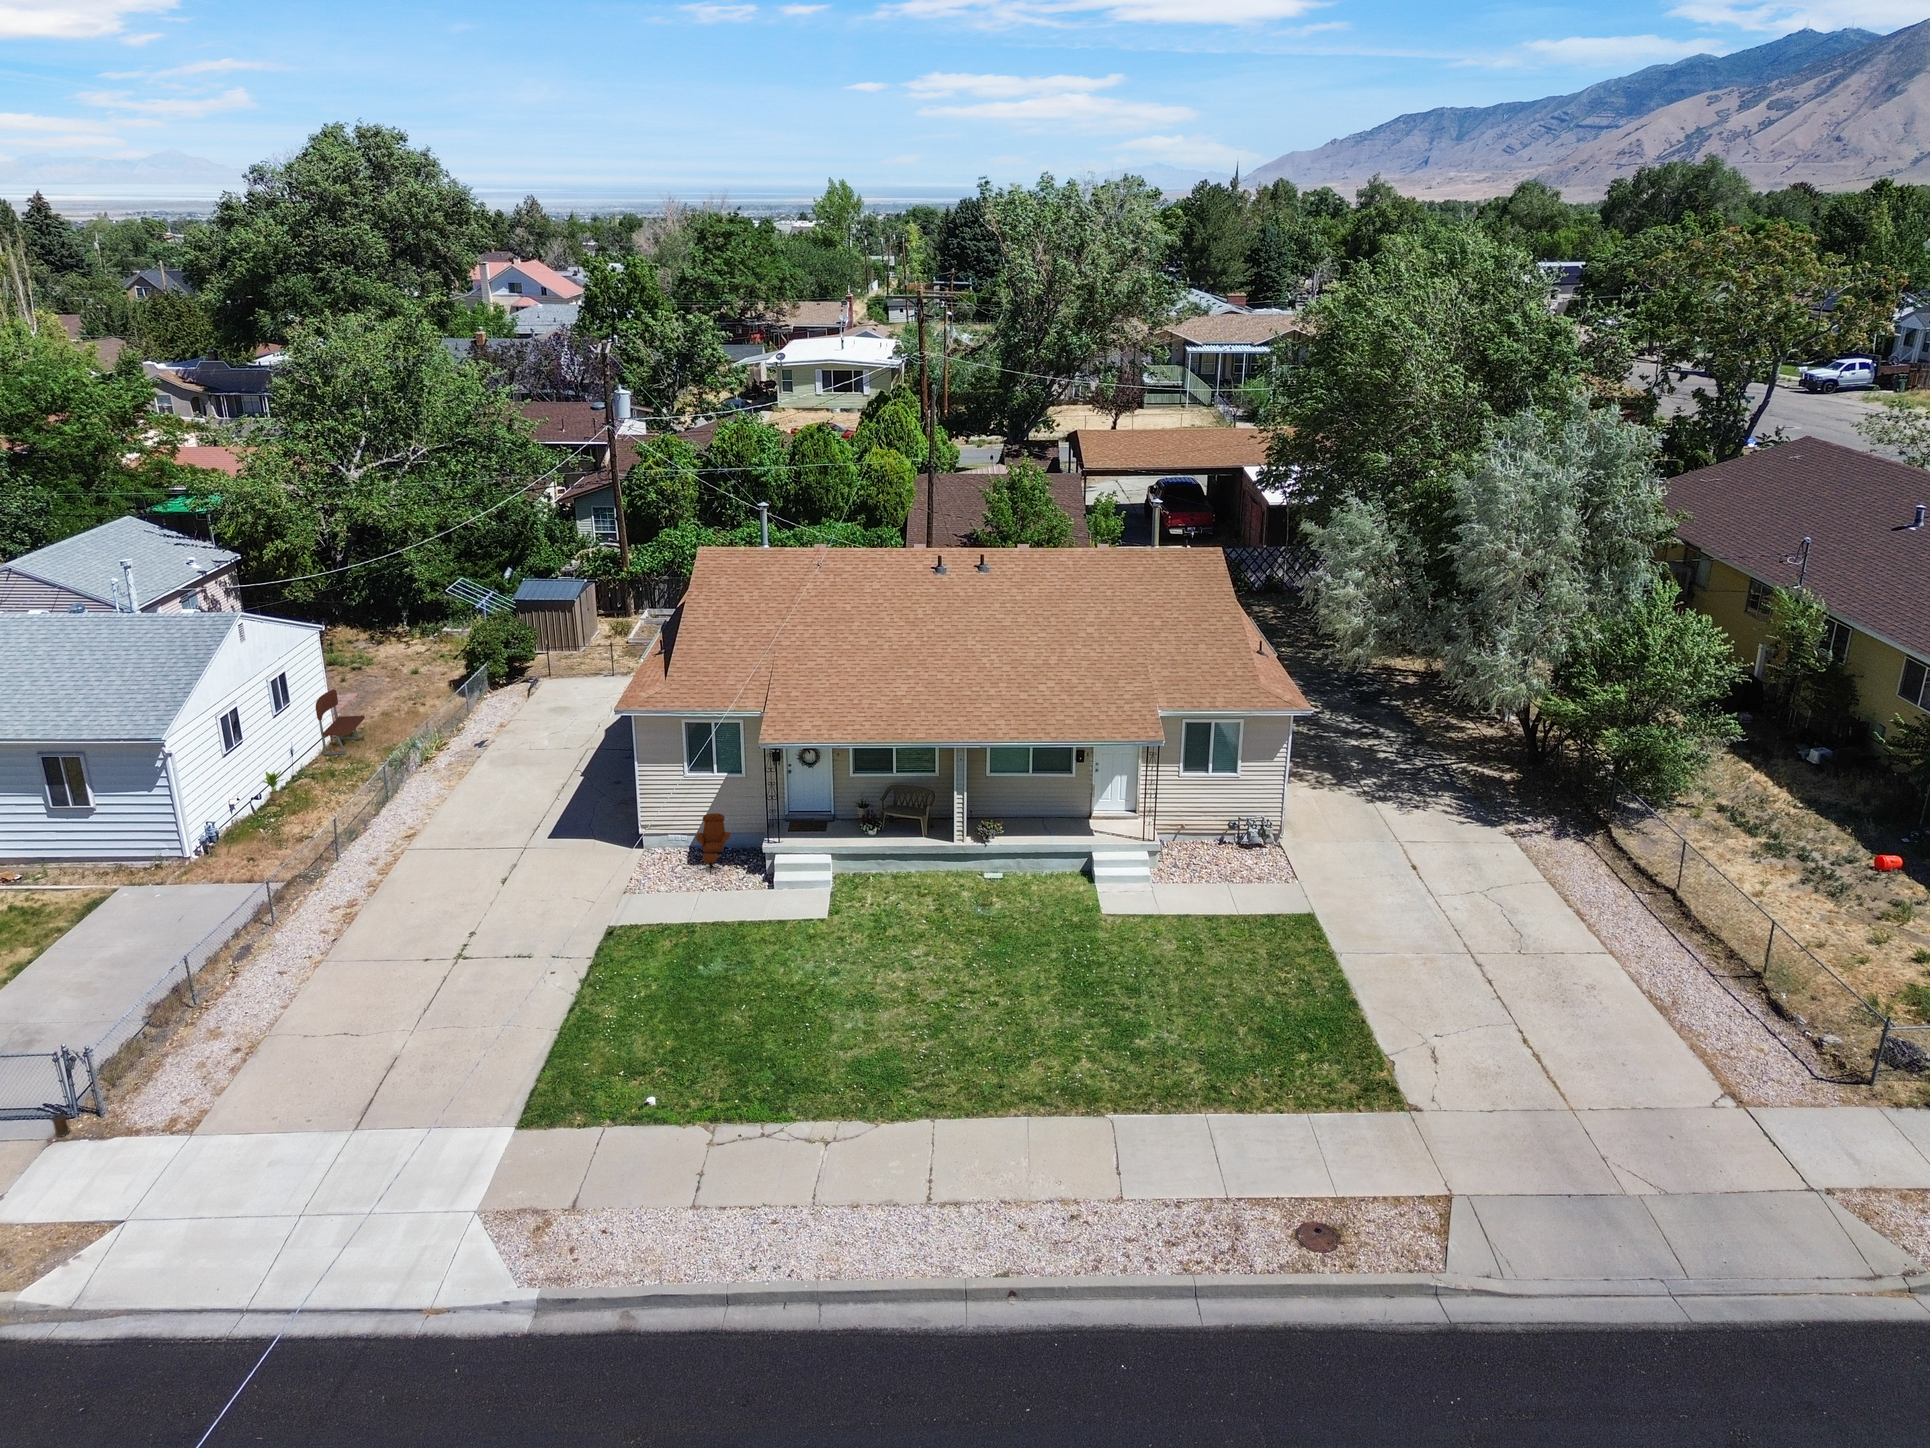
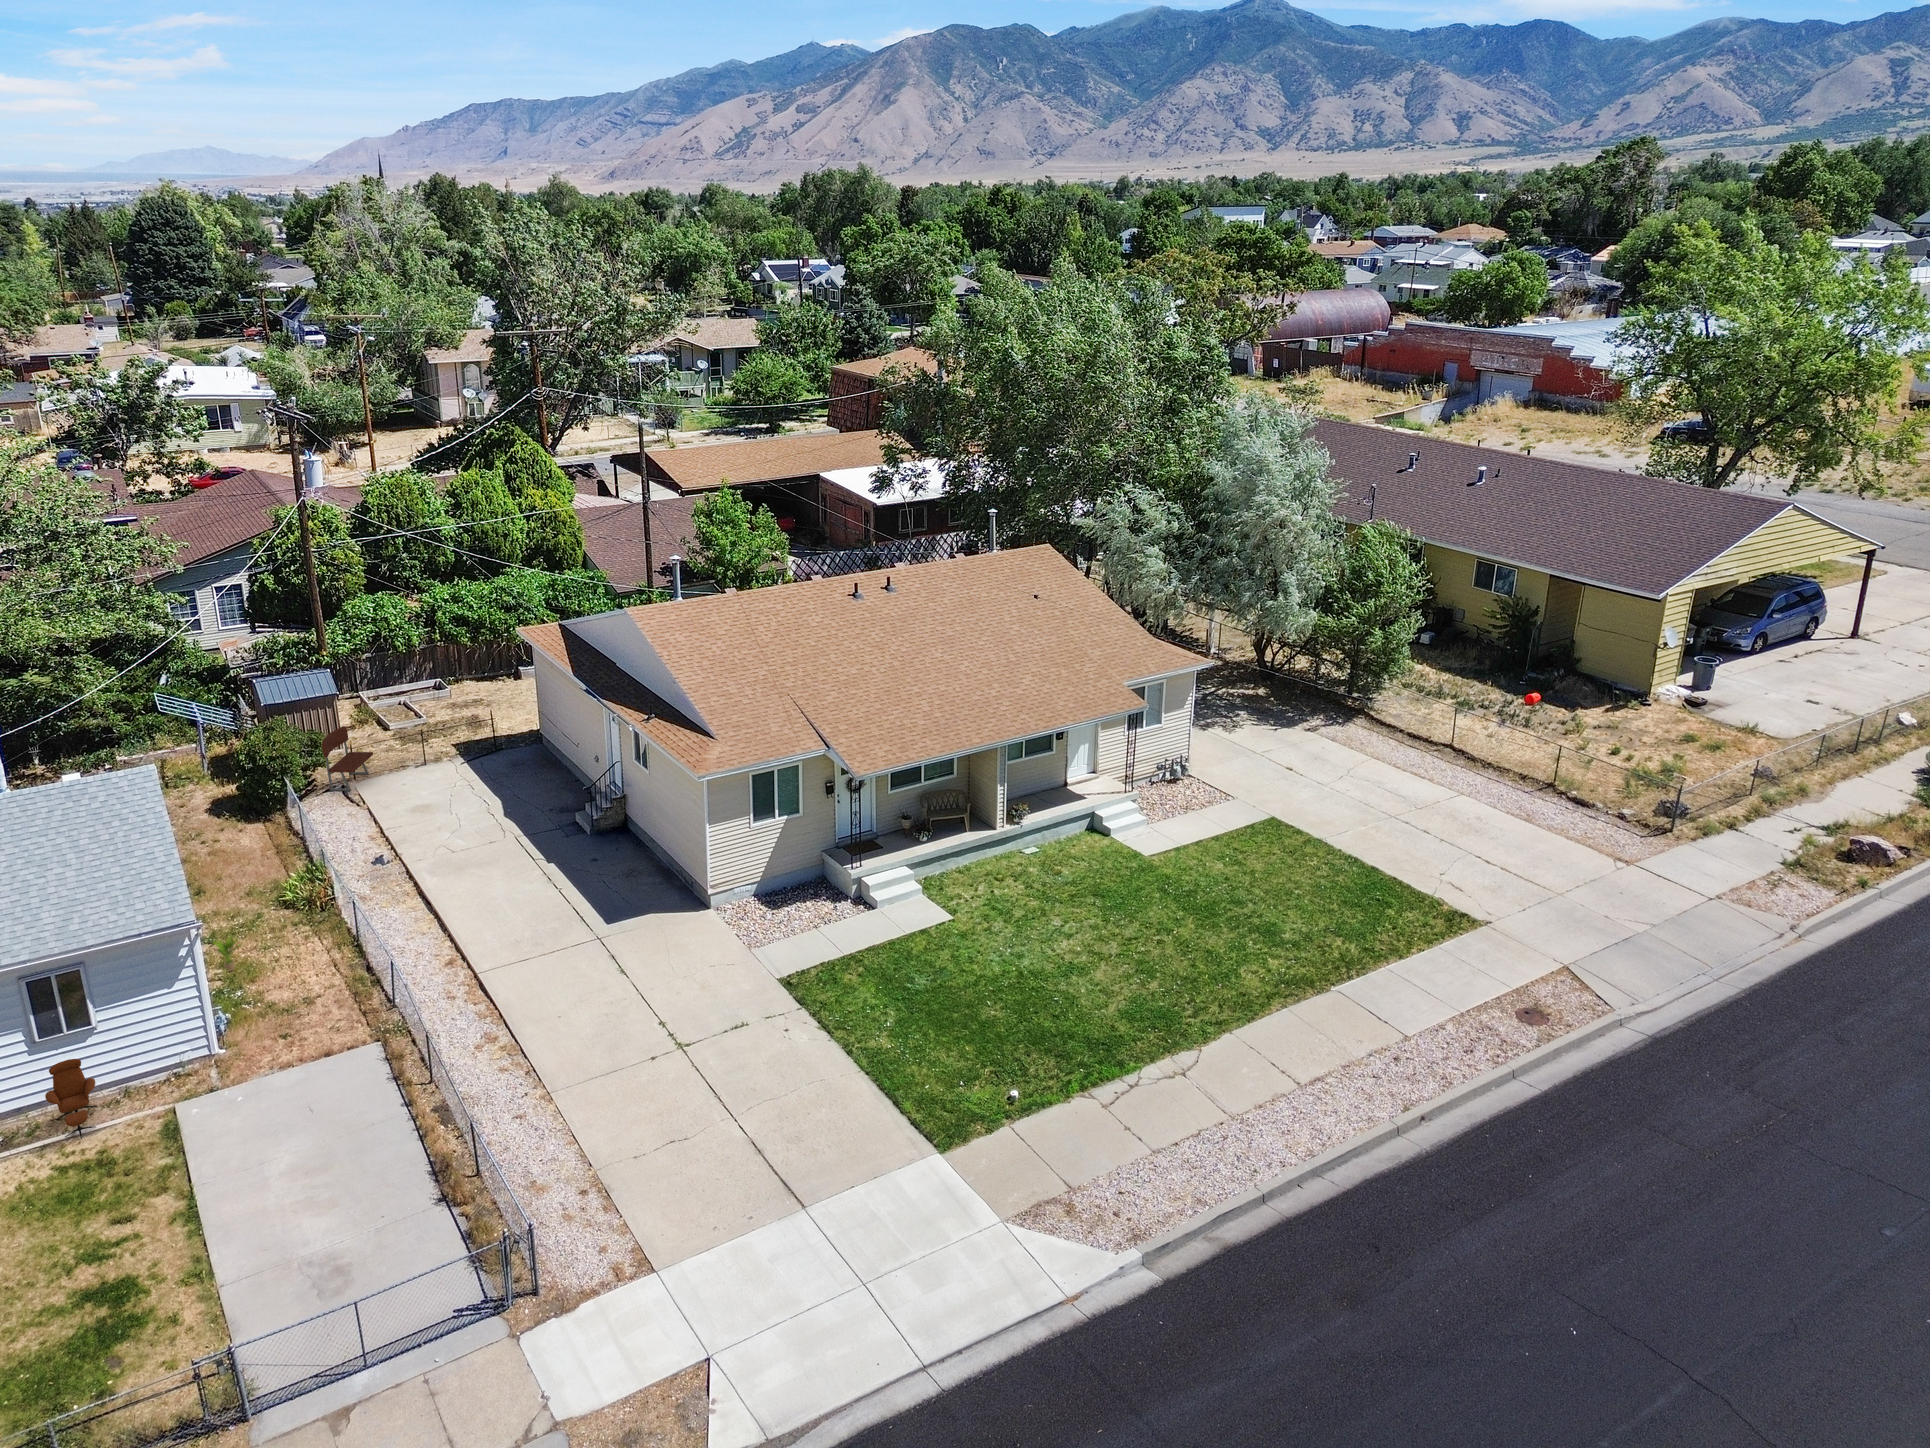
bench: present [316,690,365,755] -> present [322,726,373,791]
lounge chair: present [696,813,730,873] -> present [45,1059,97,1139]
watering can: present [47,1110,69,1137] -> none [500,1305,530,1336]

